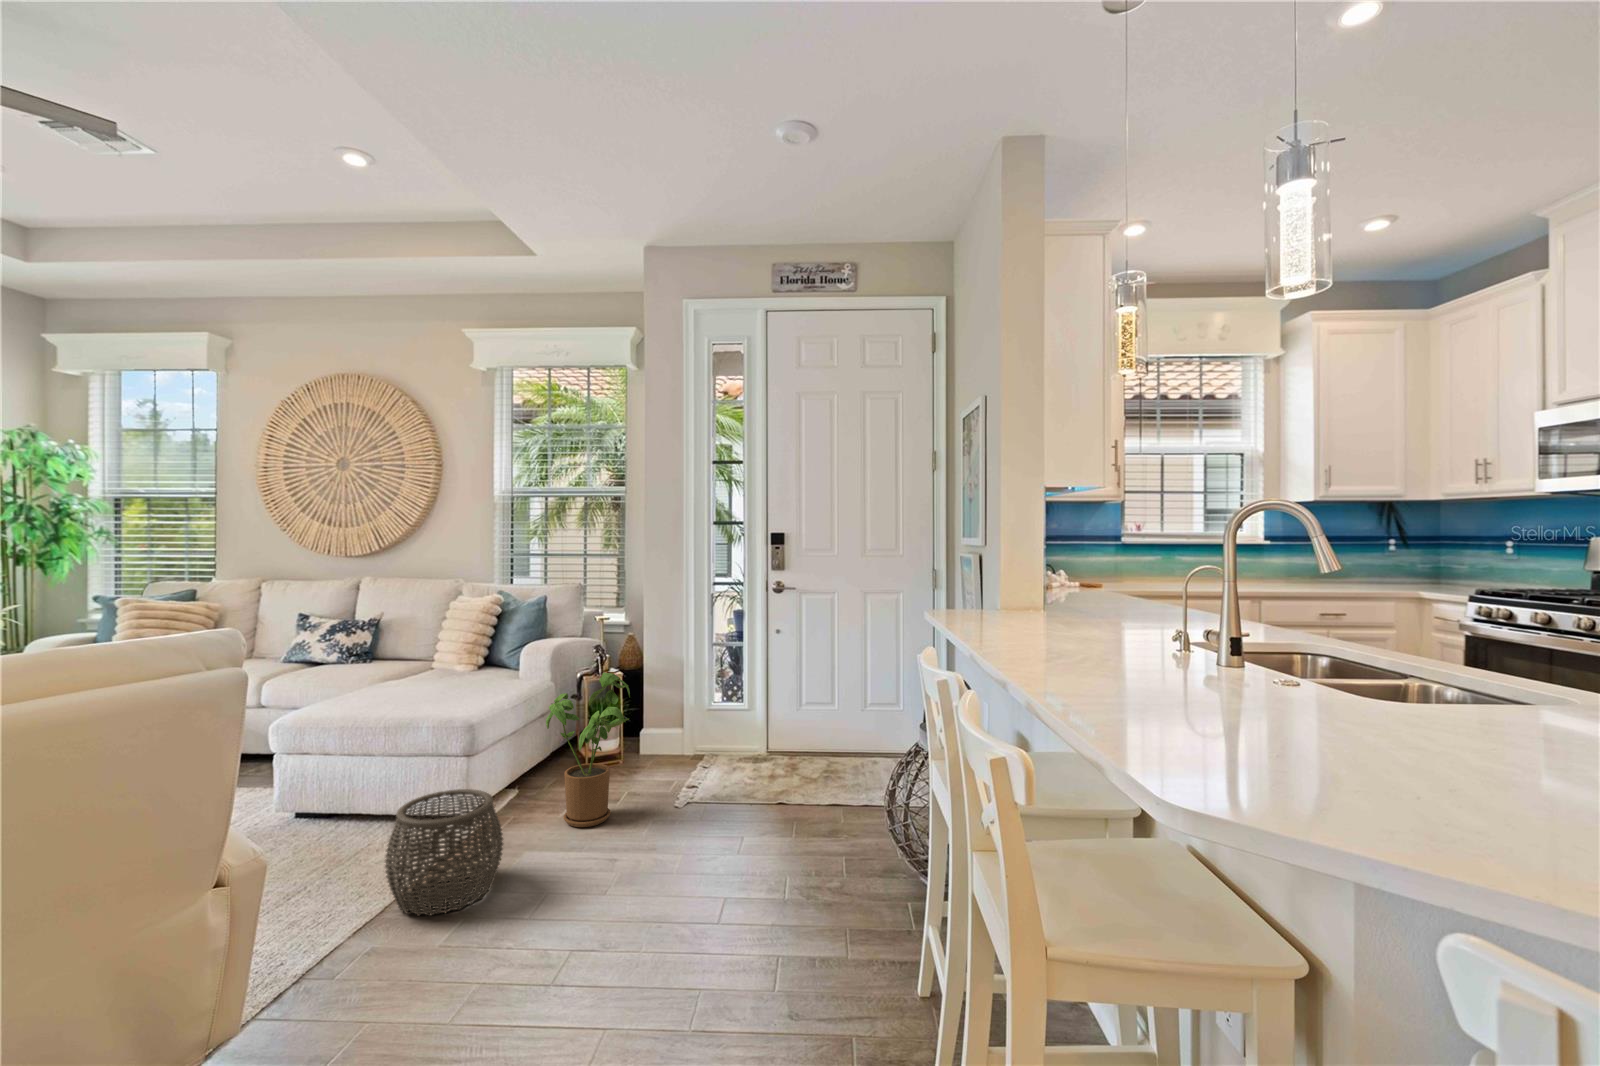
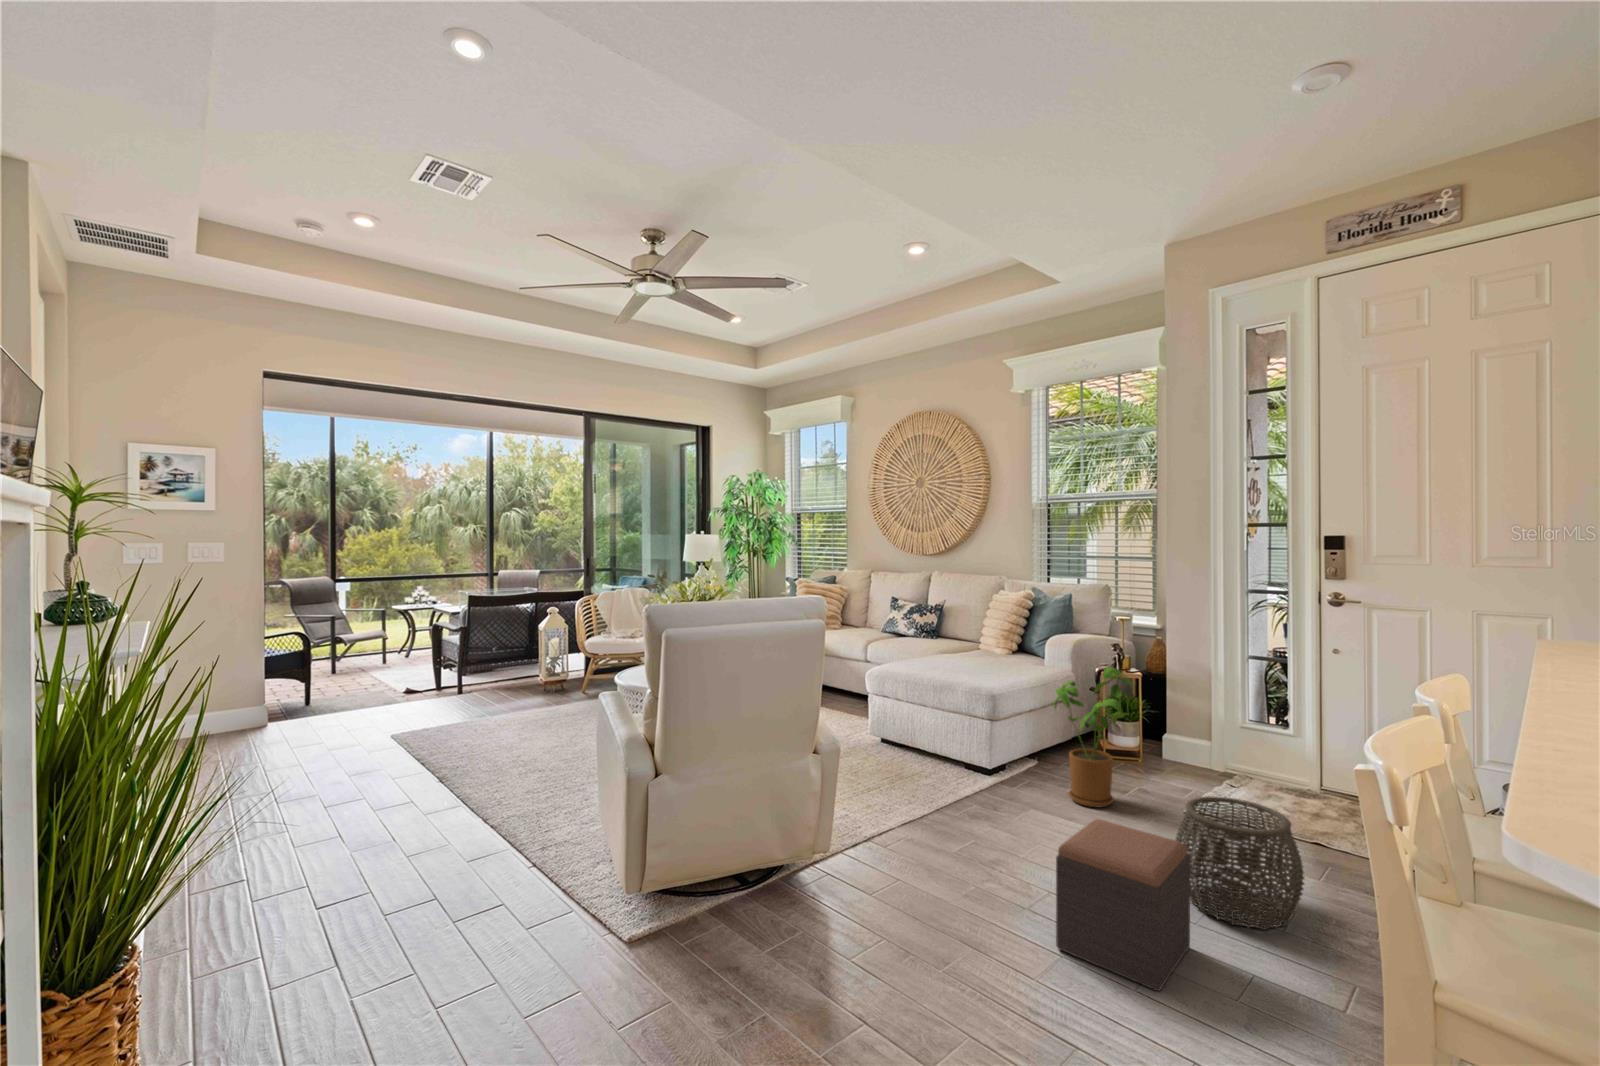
woven basket: present [385,789,503,916] -> present [1175,797,1305,930]
footstool: none [601,846,723,1015] -> present [1056,819,1190,991]

